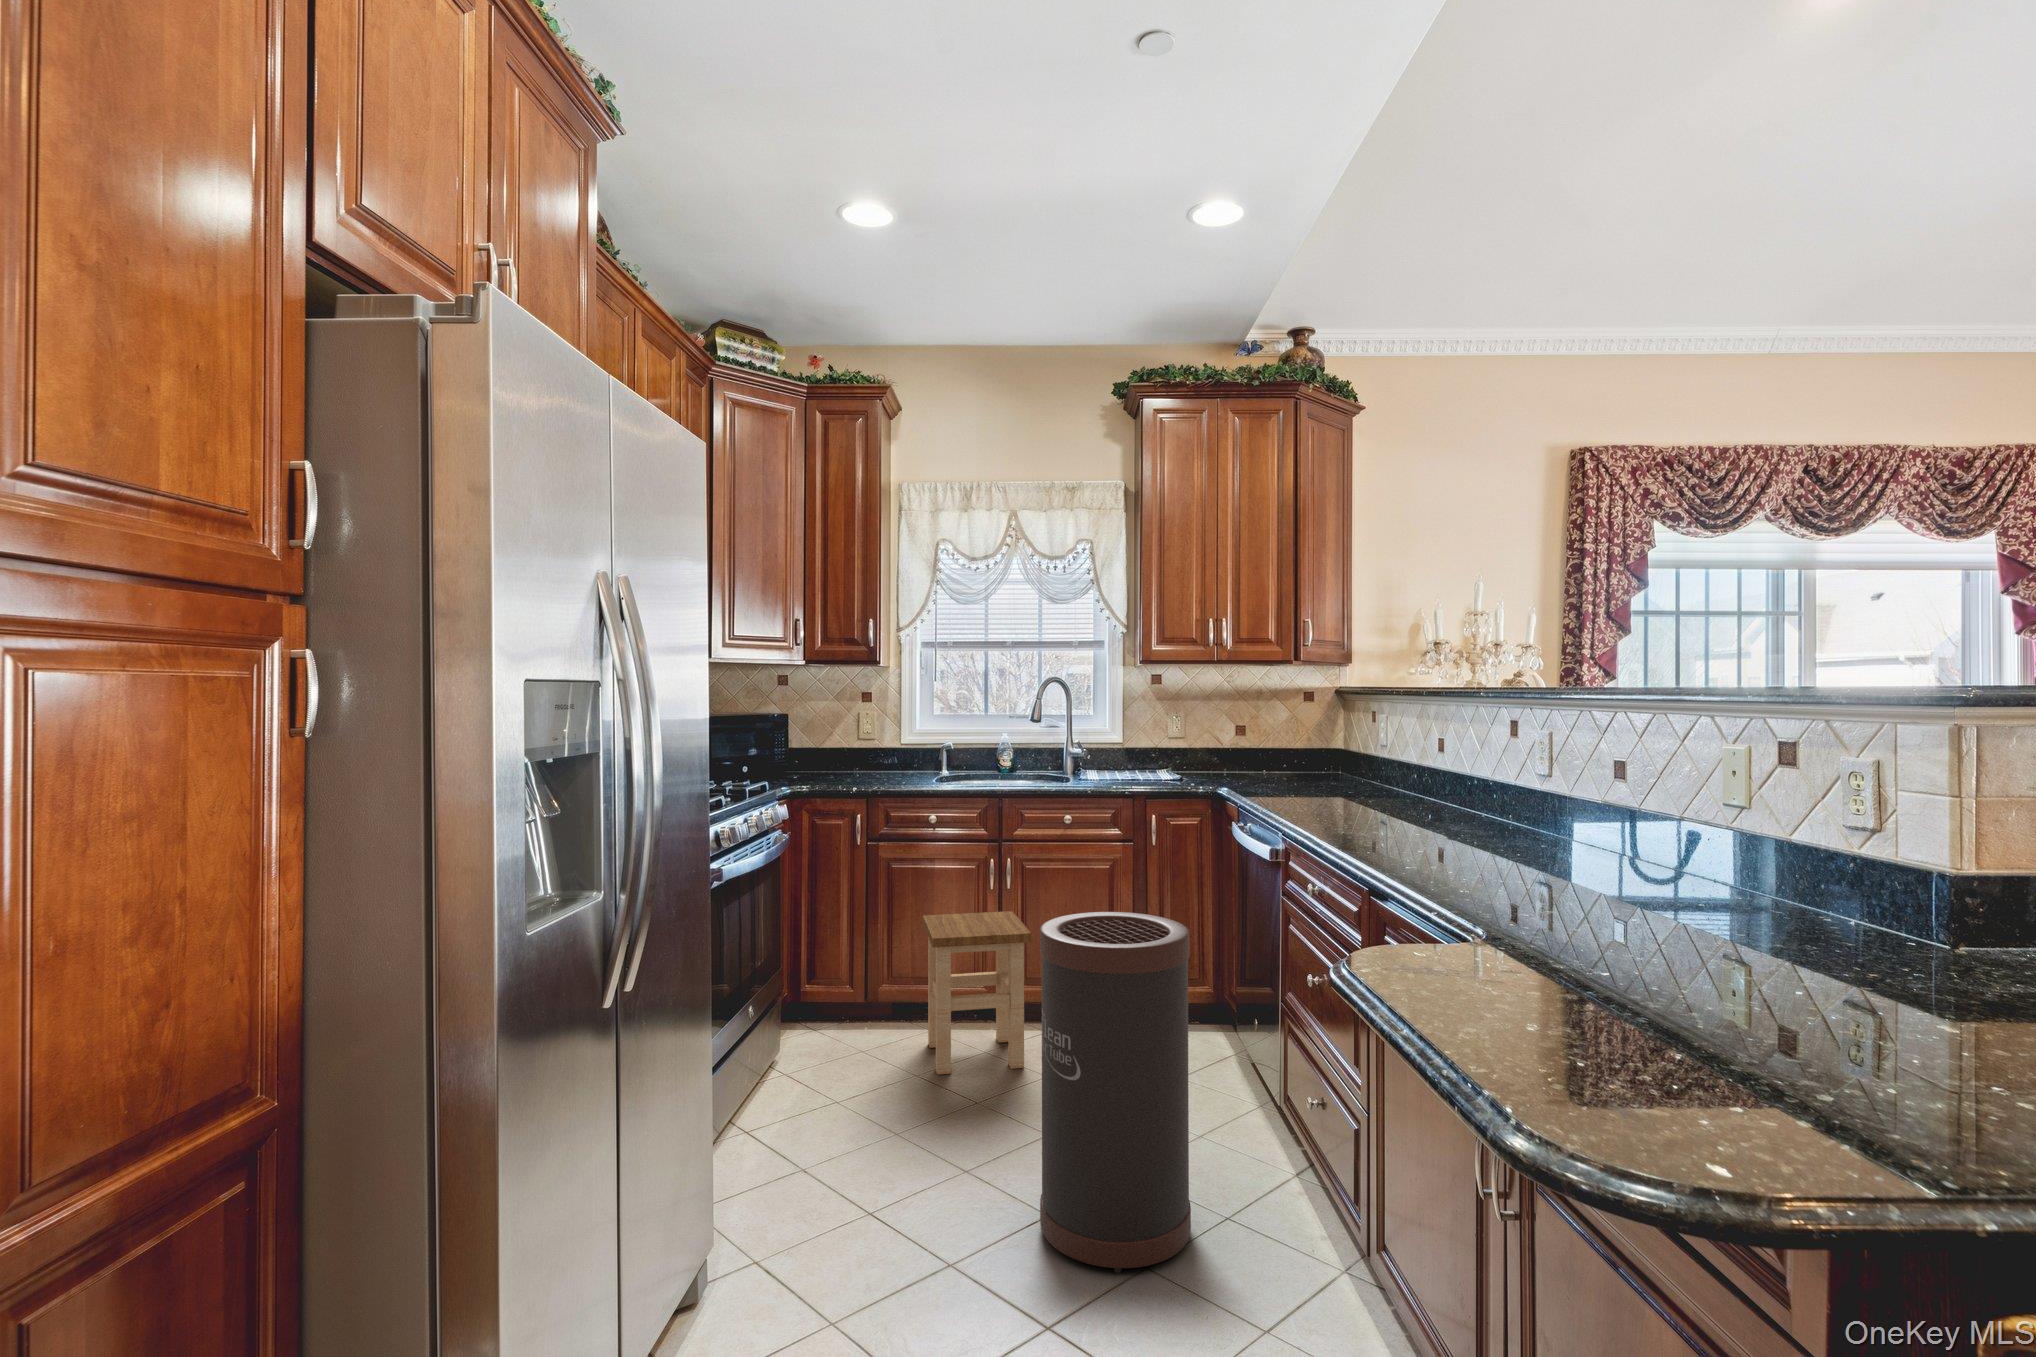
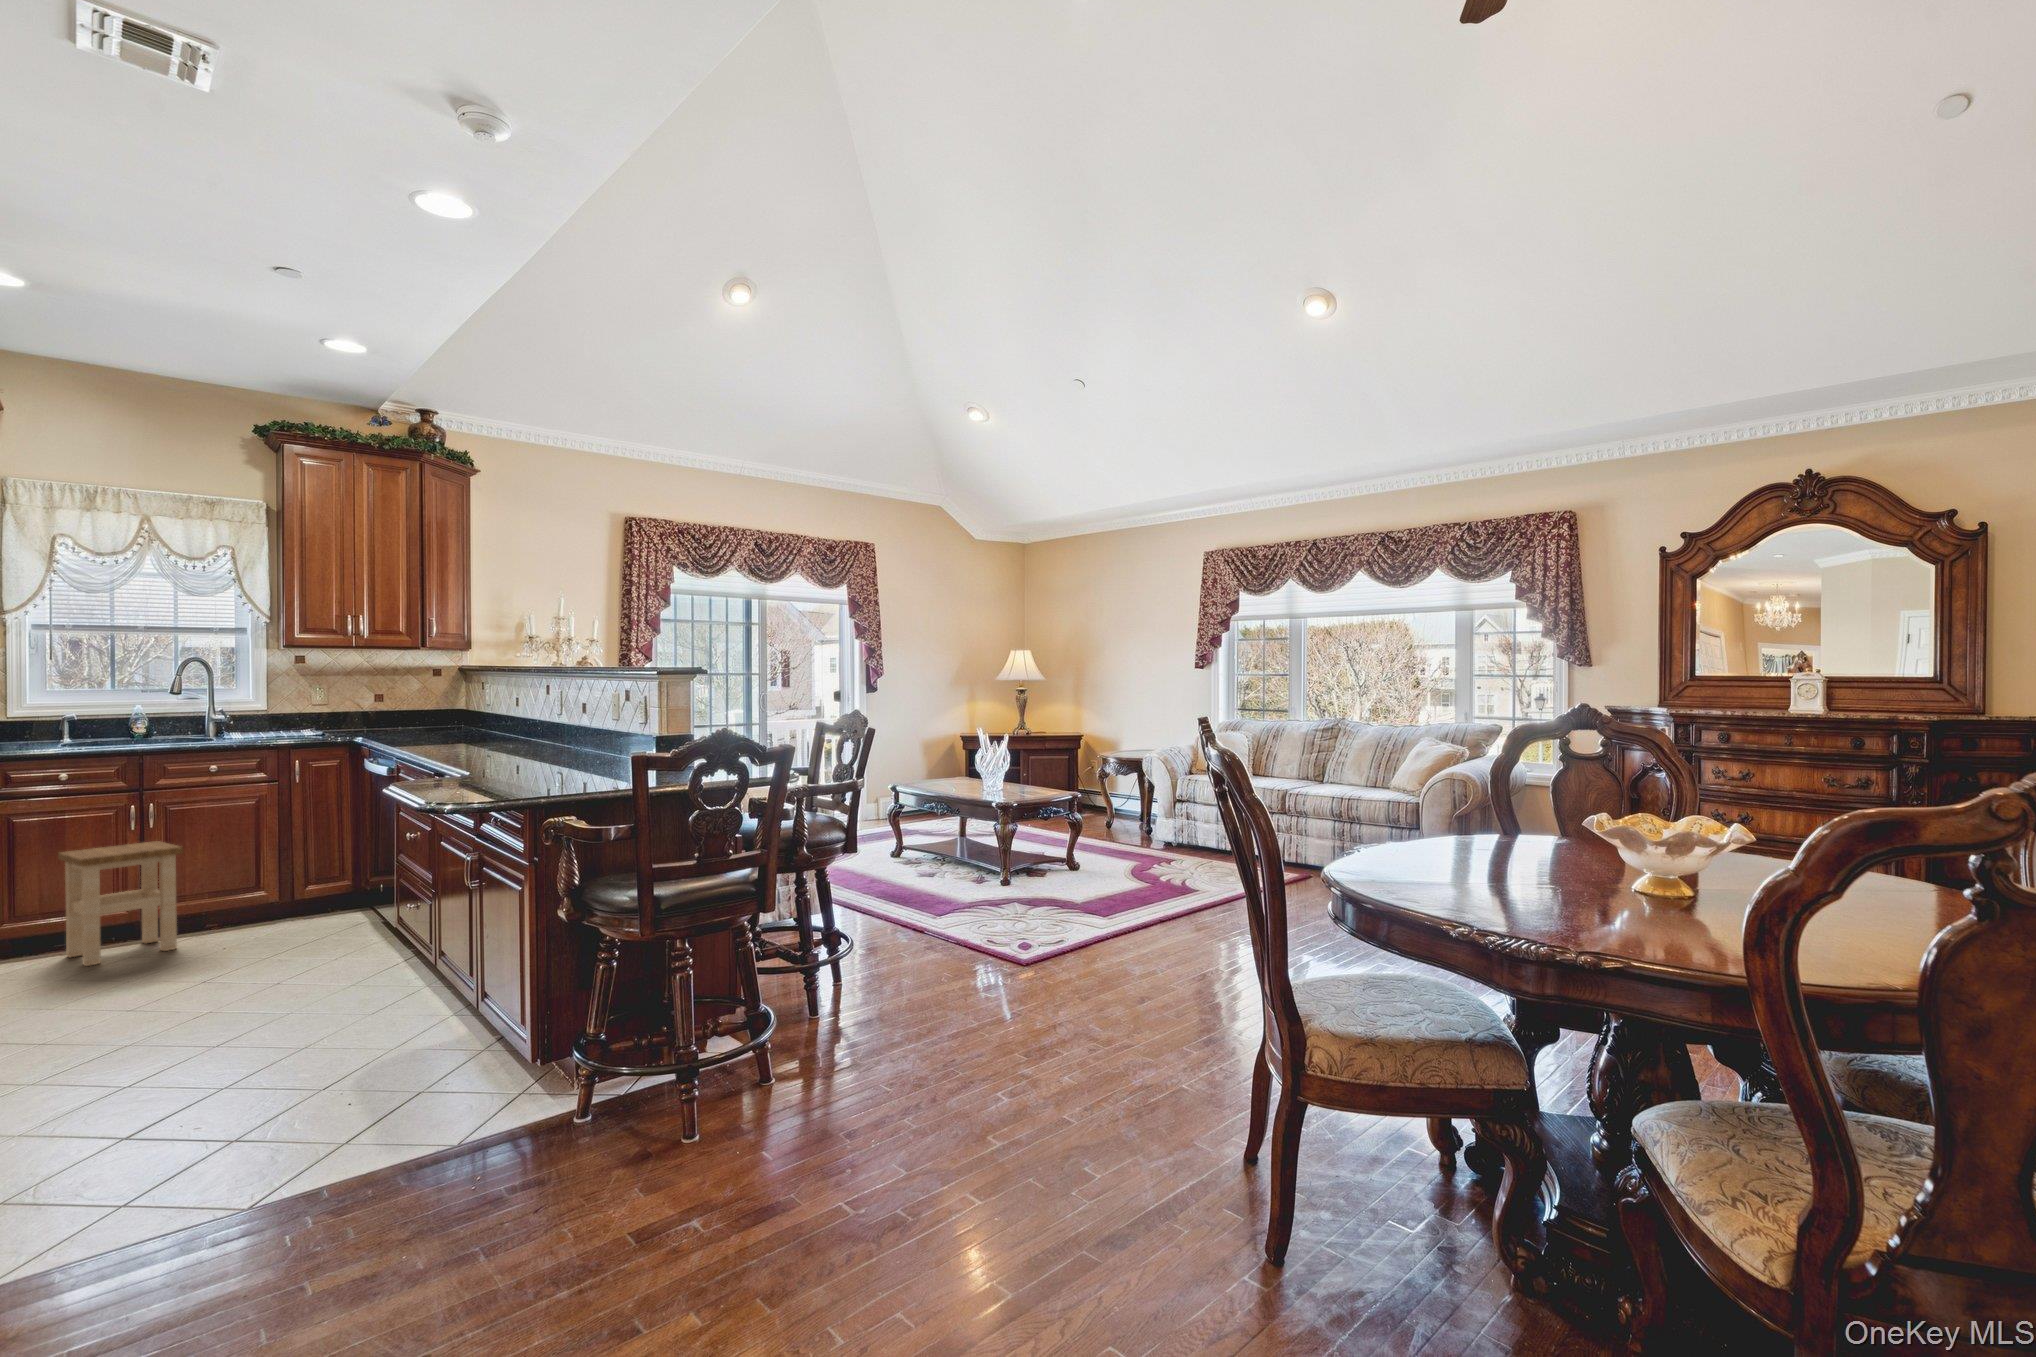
trash can: present [1040,912,1191,1273] -> none [210,797,328,995]

